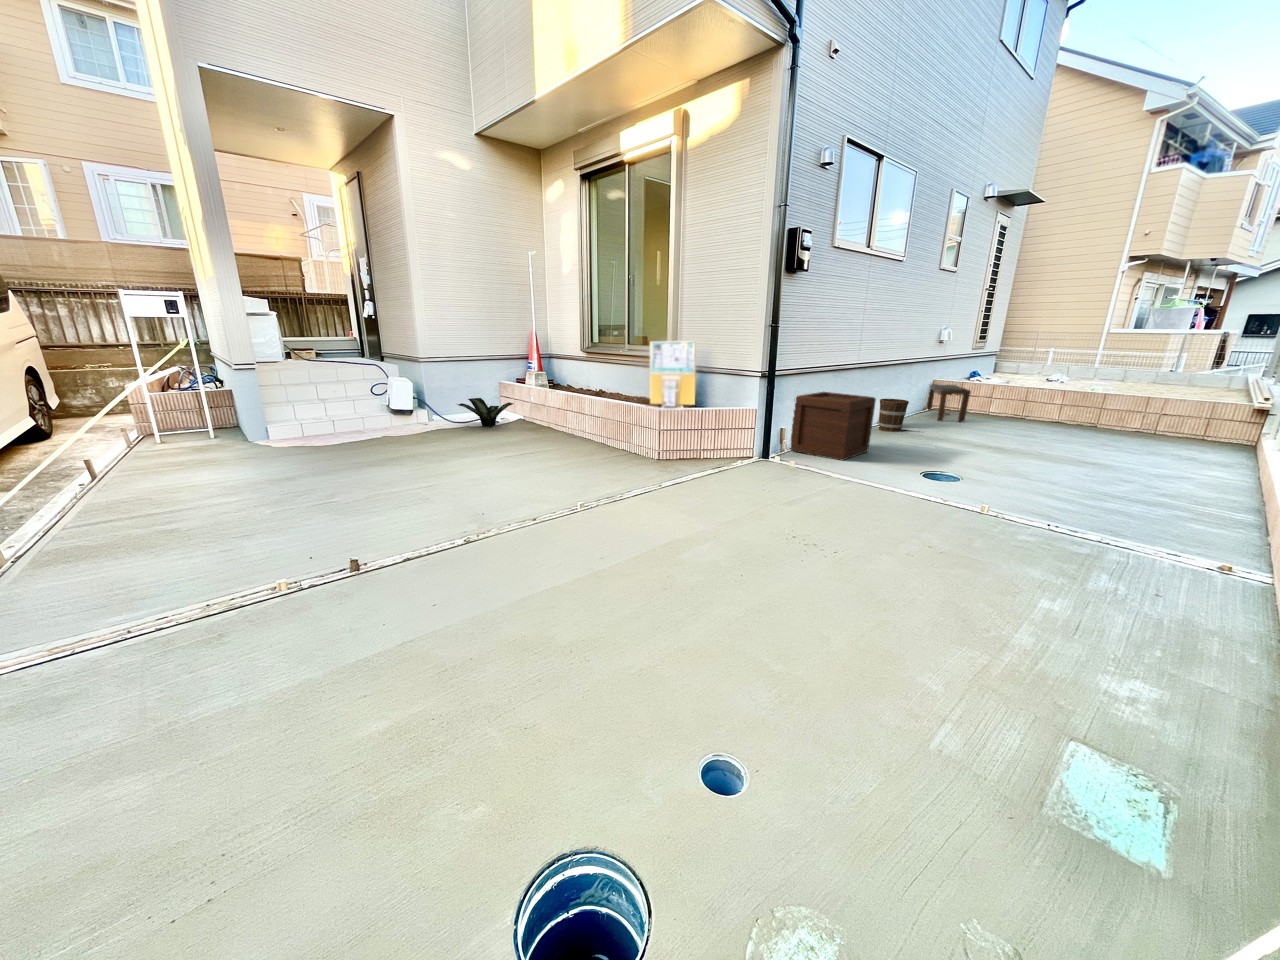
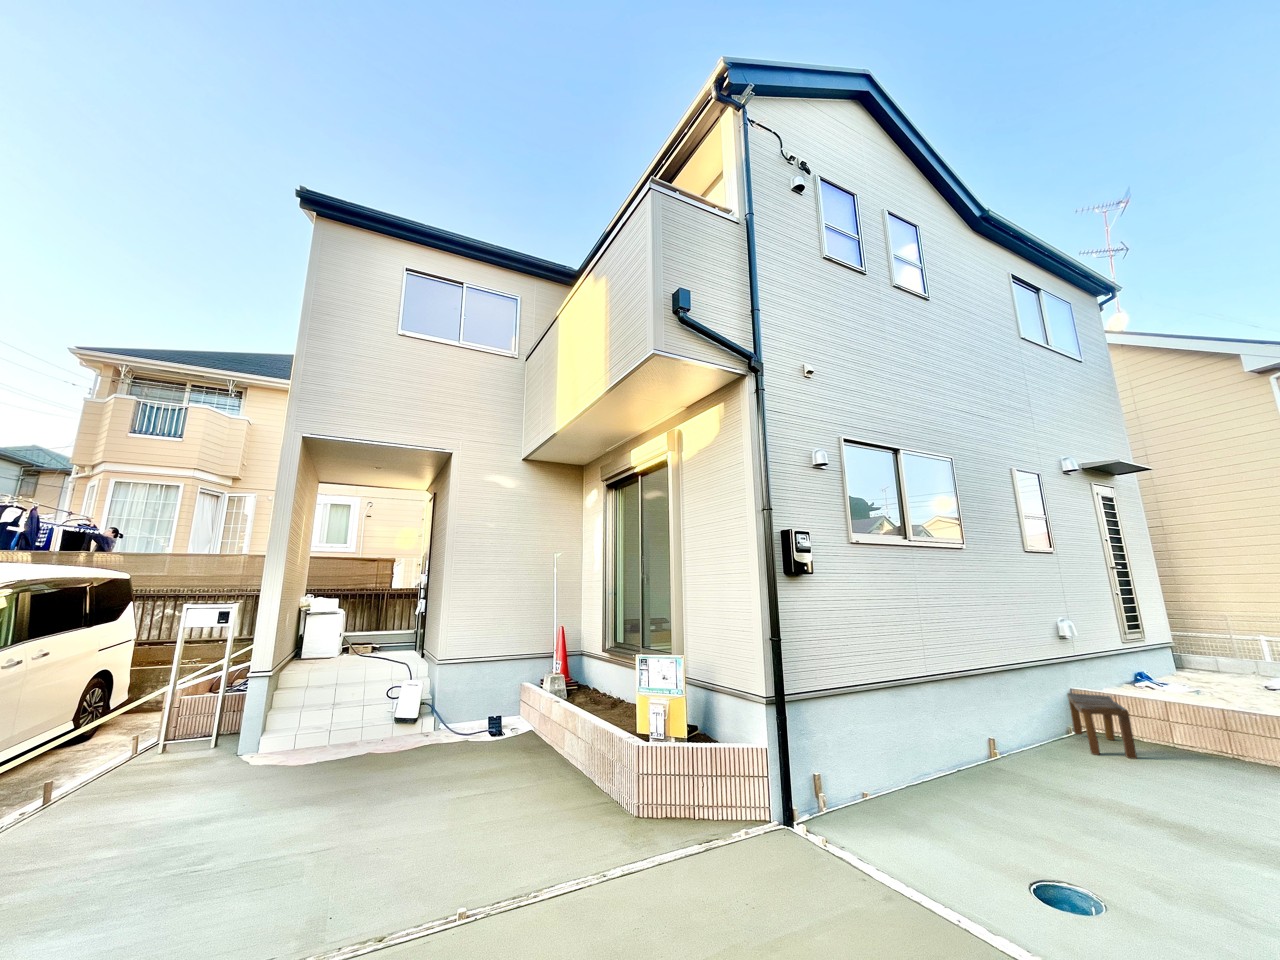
wooden crate: present [790,392,876,460] -> none [830,717,958,839]
potted plant: present [458,398,513,427] -> none [456,702,522,740]
bucket: present [879,399,909,432] -> none [983,719,1028,773]

